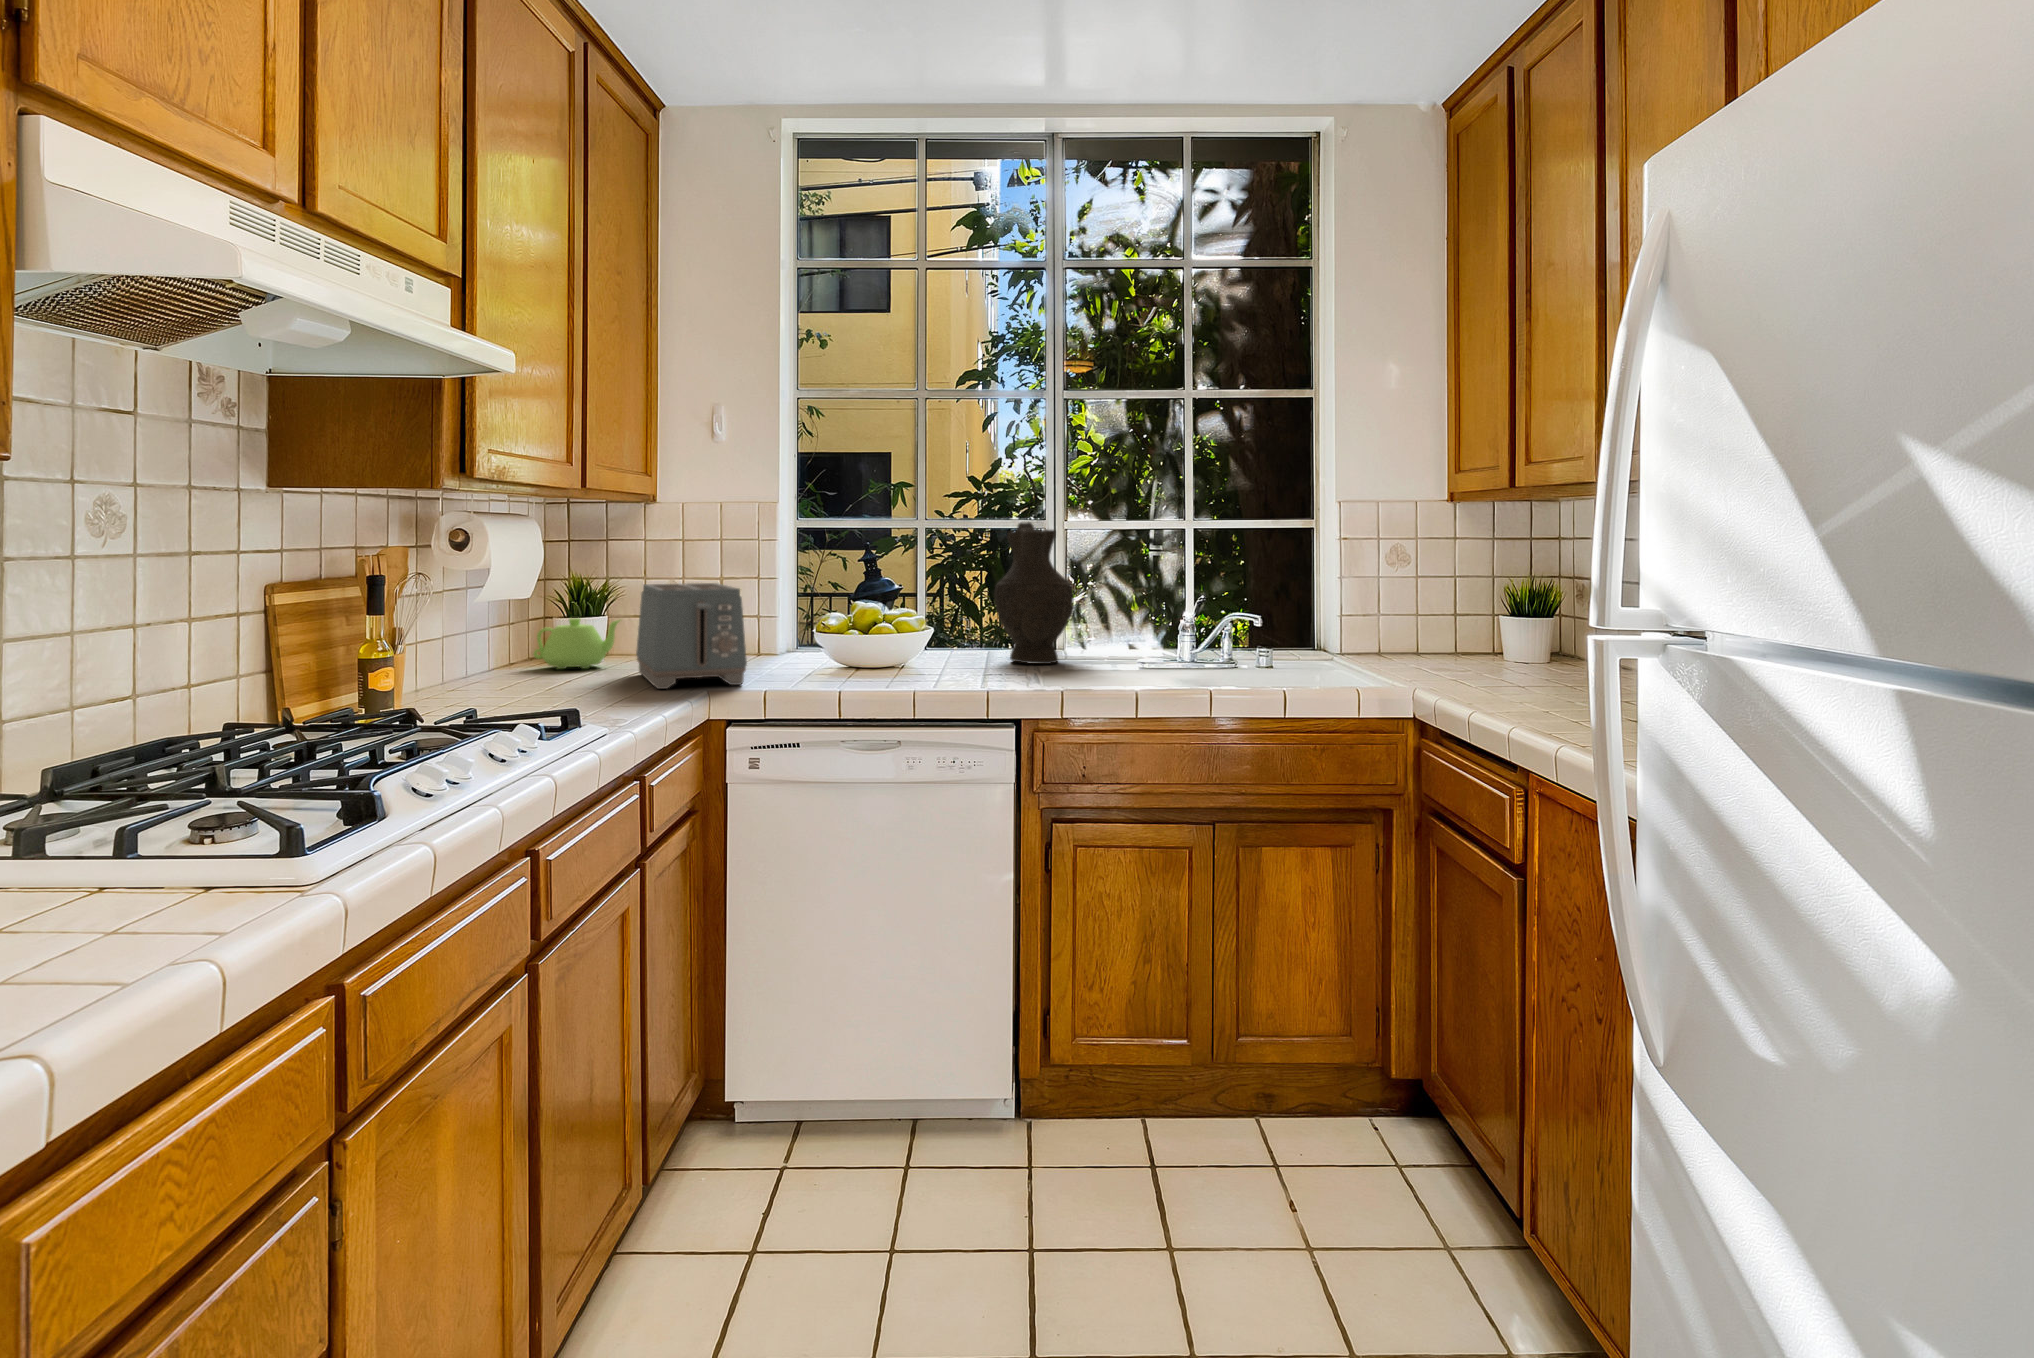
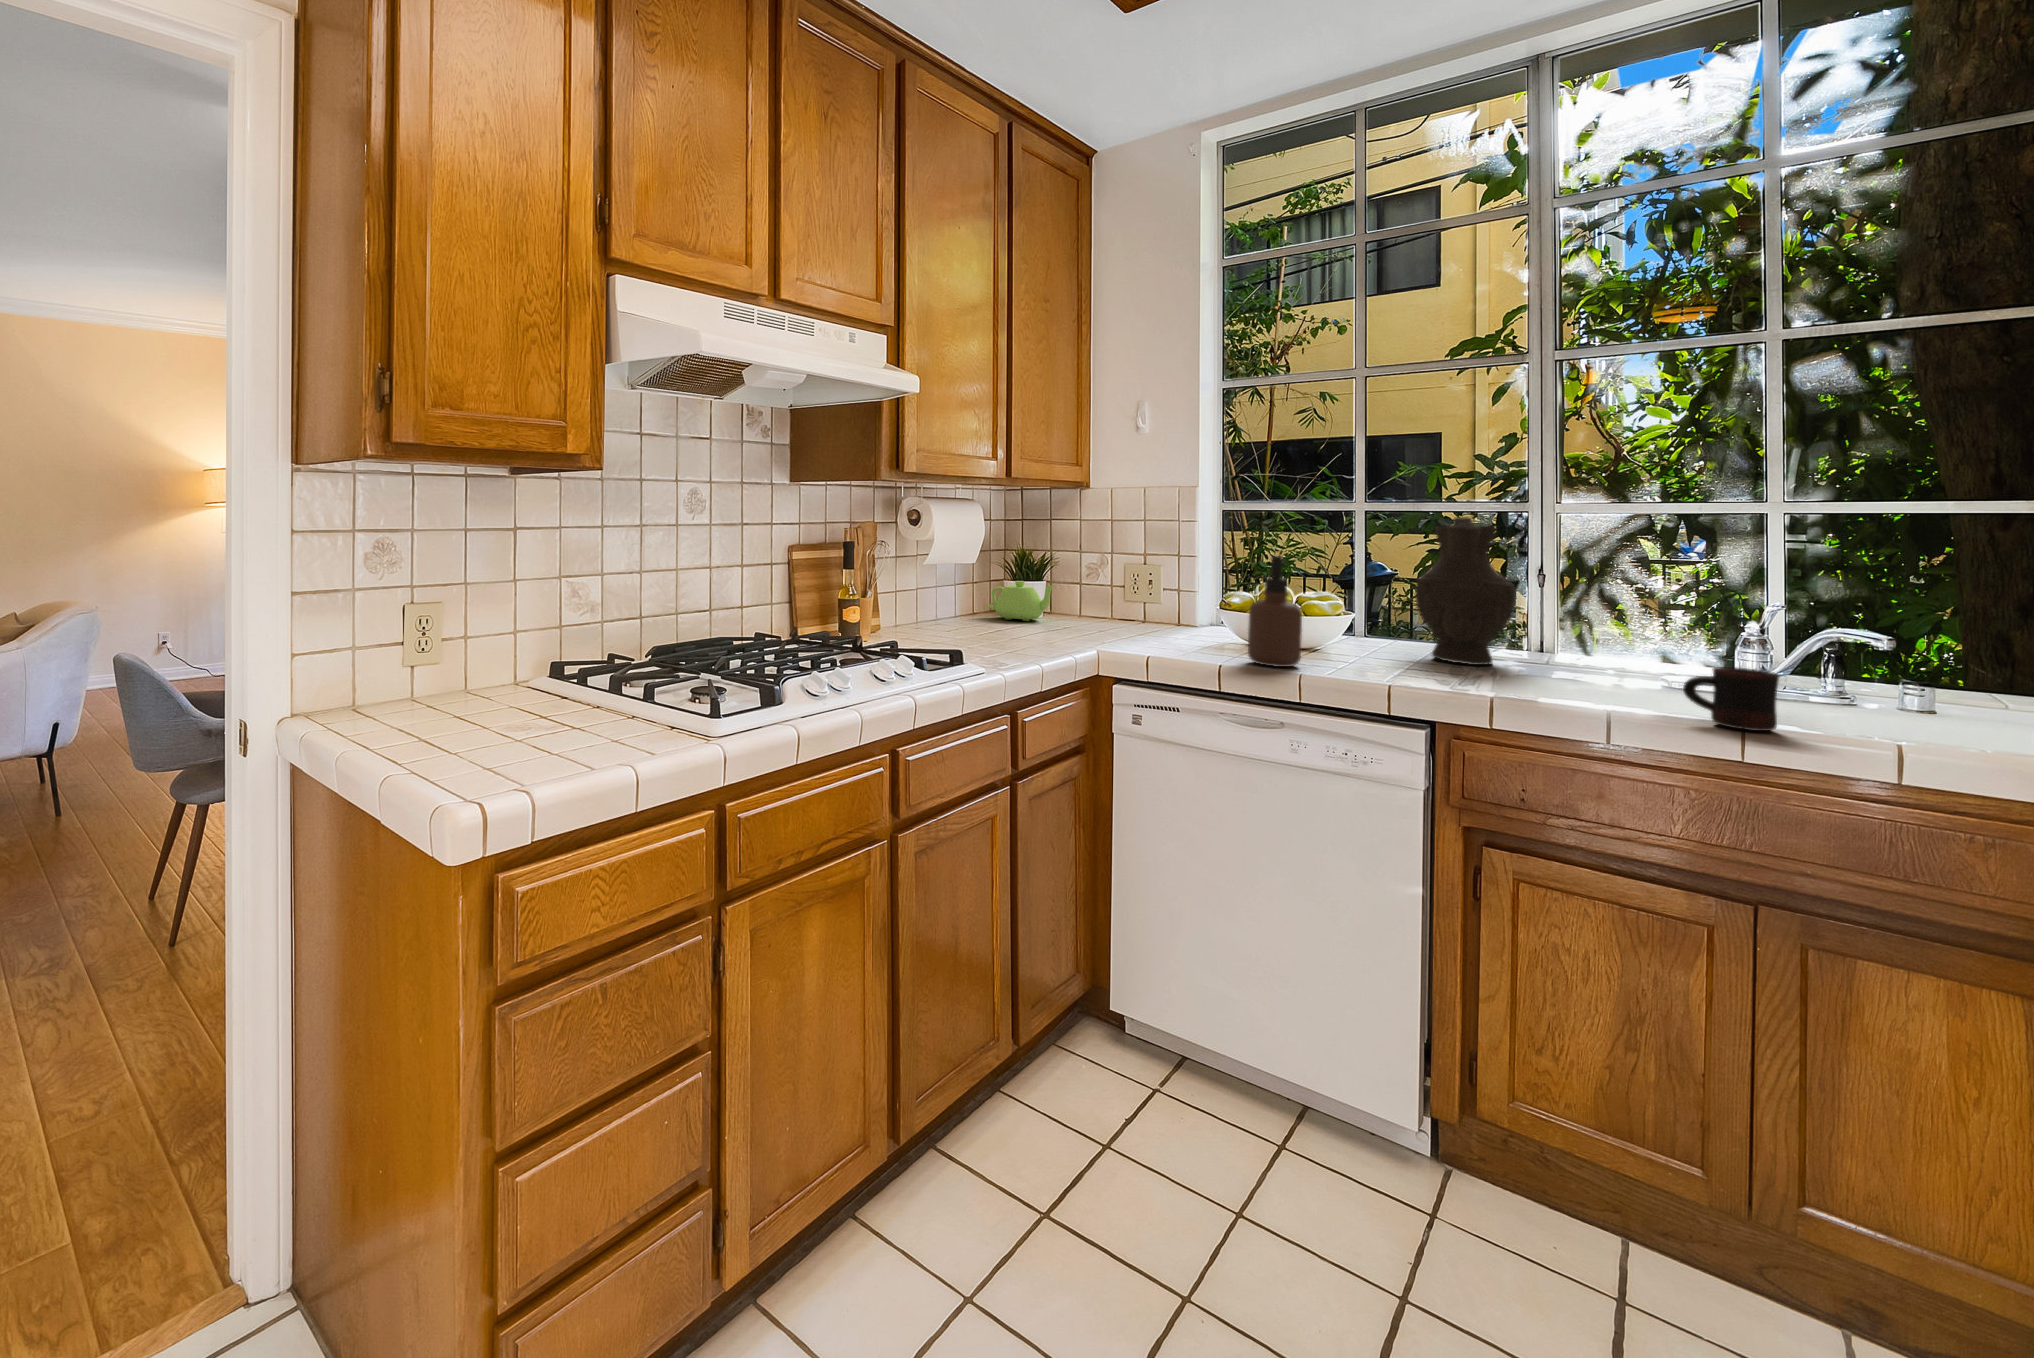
soap dispenser: none [868,567,919,686] -> present [1248,556,1302,667]
toaster: present [636,583,747,689] -> none [1057,558,1137,648]
mug: none [1220,640,1277,691] -> present [1683,667,1779,731]

